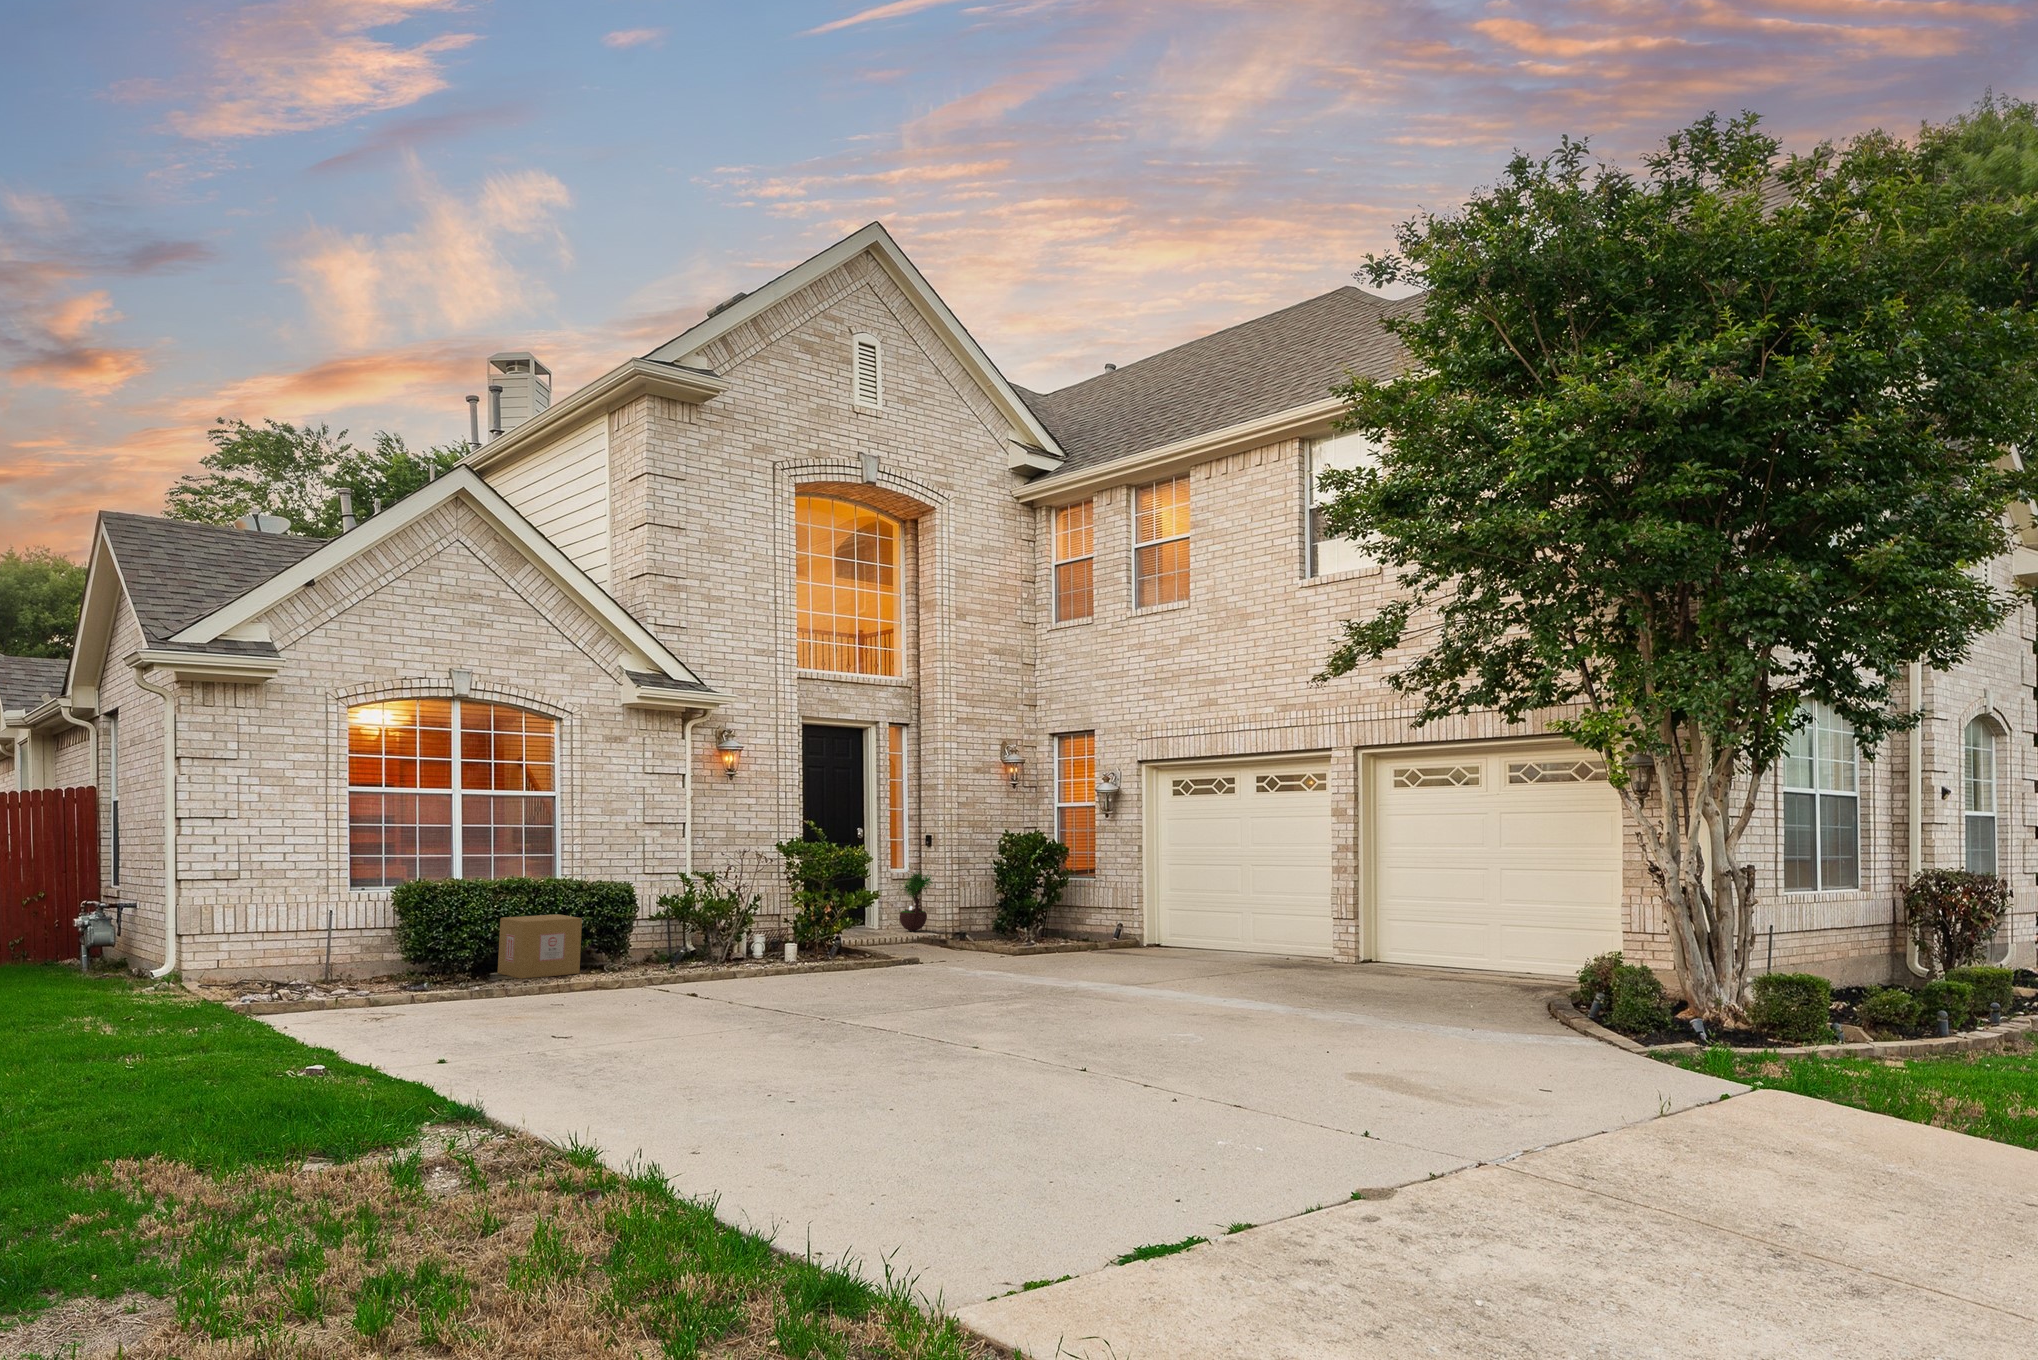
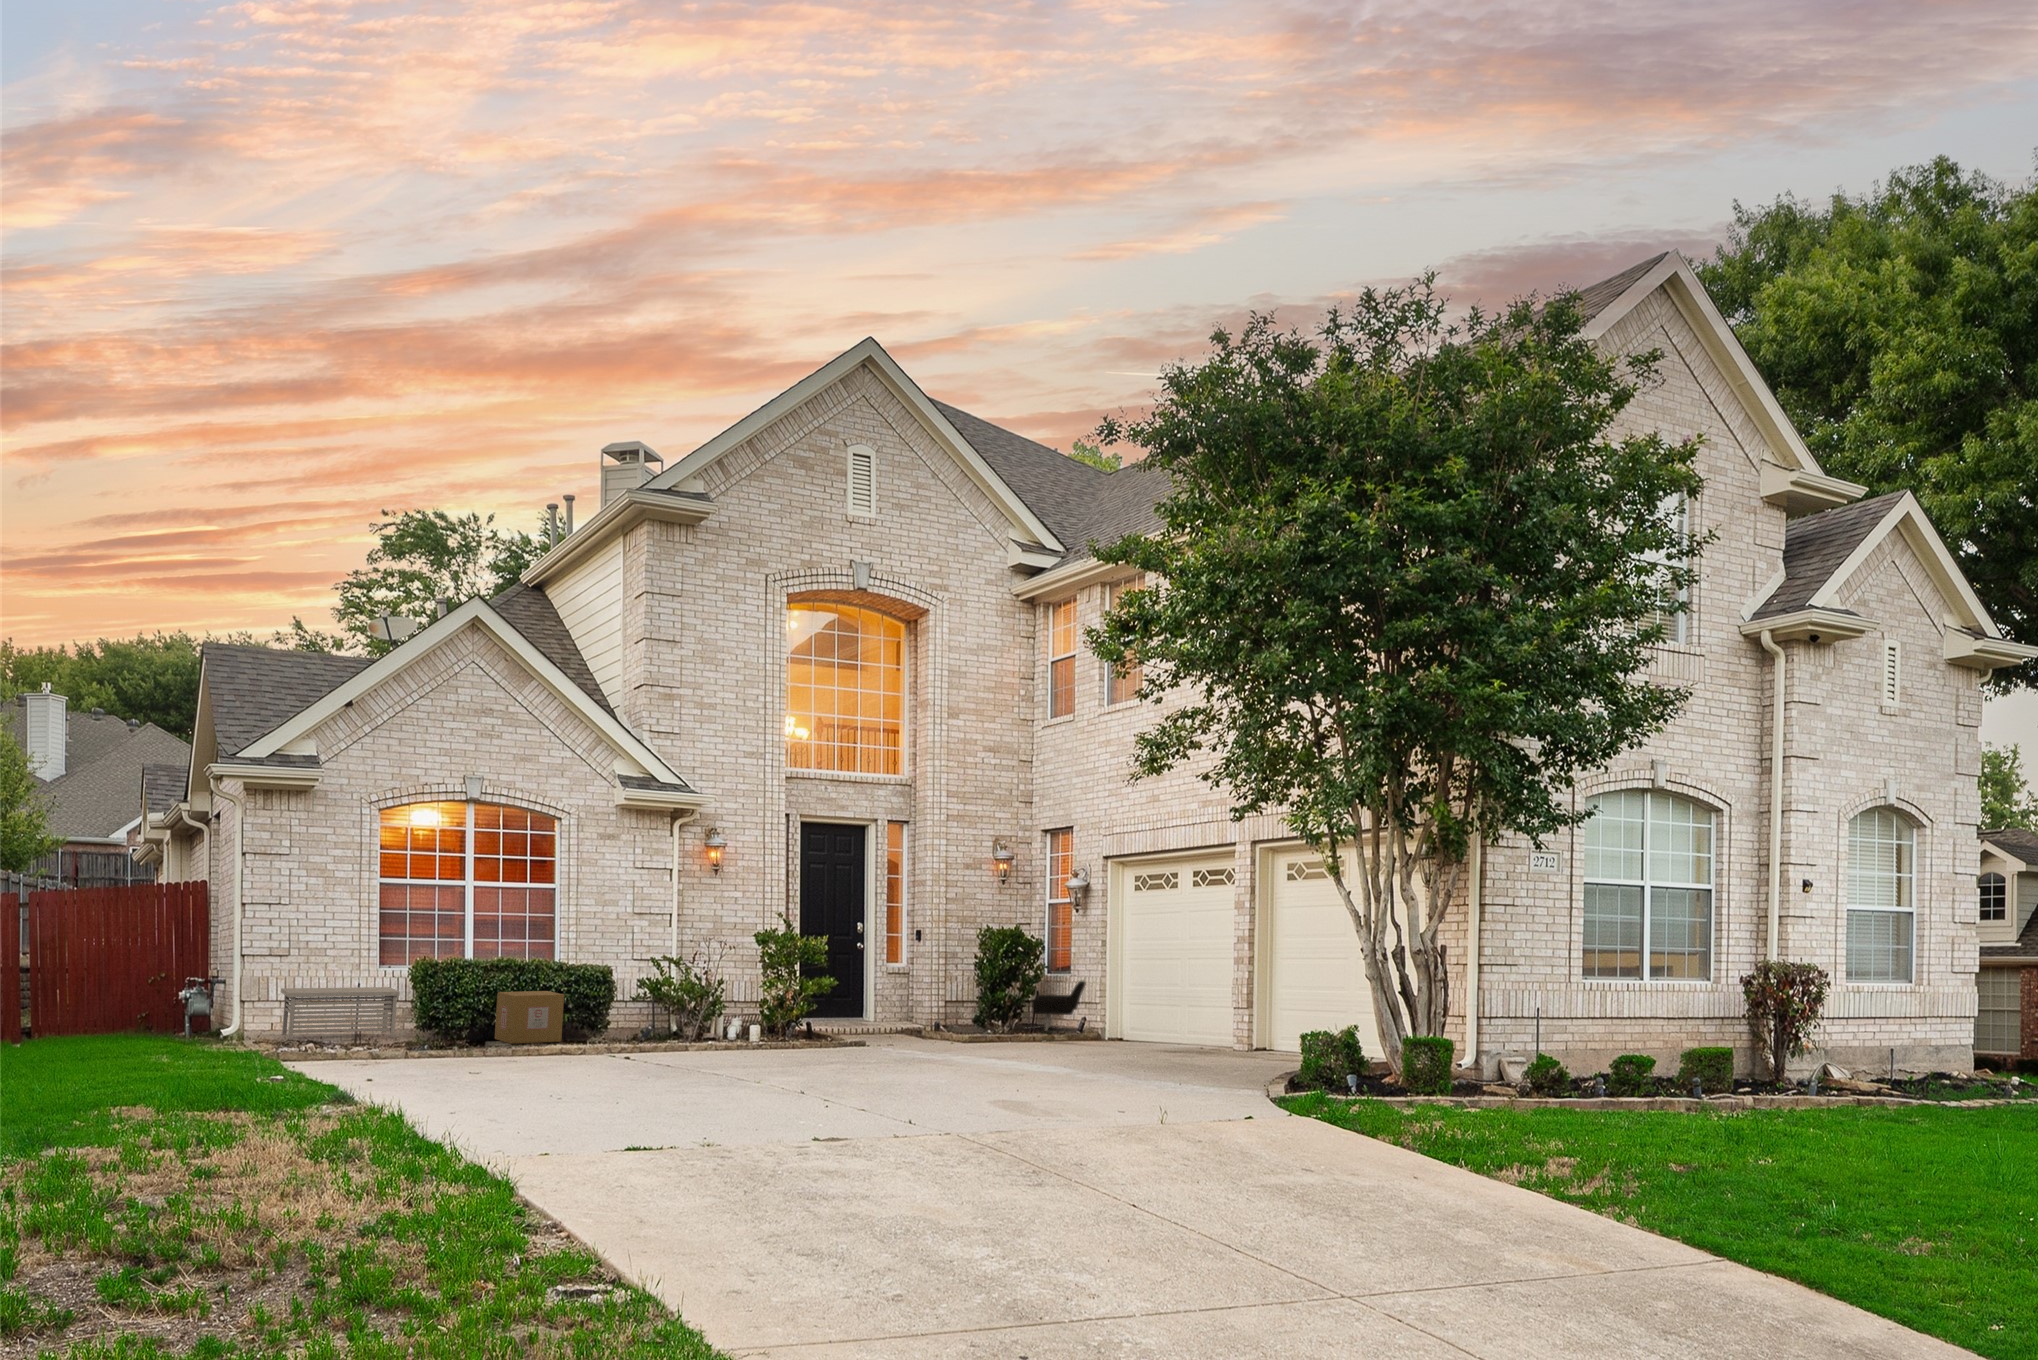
potted tree: present [899,872,933,931] -> none [884,958,919,1019]
lounge chair: none [1049,885,1114,939] -> present [1032,981,1085,1030]
storage bench: none [228,915,380,985] -> present [281,987,400,1039]

